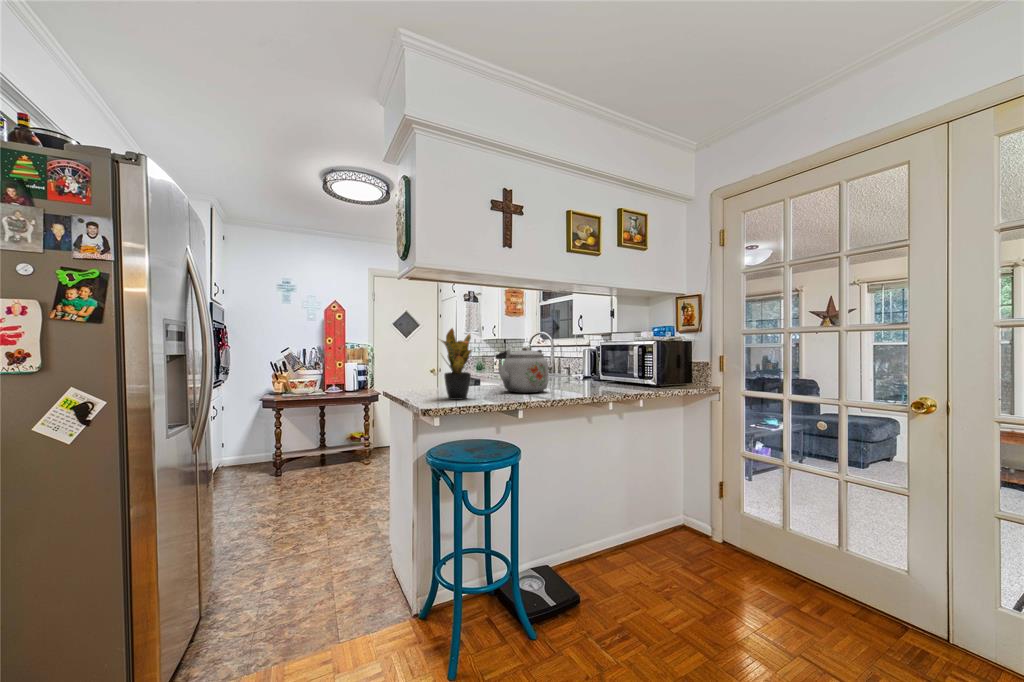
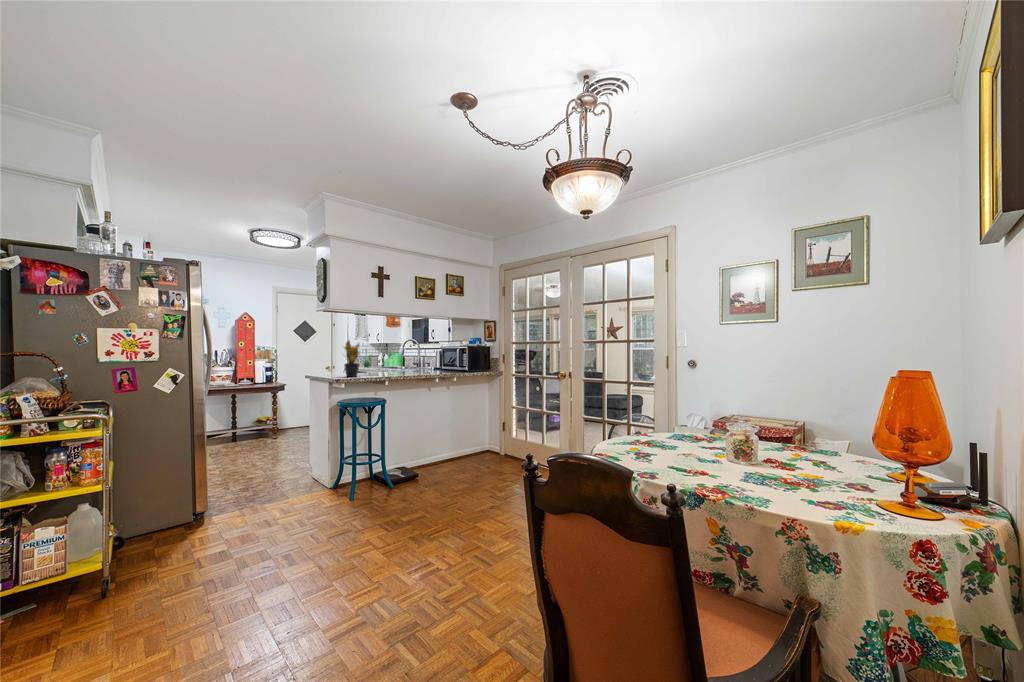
kettle: present [495,347,548,393] -> none [374,350,404,375]

